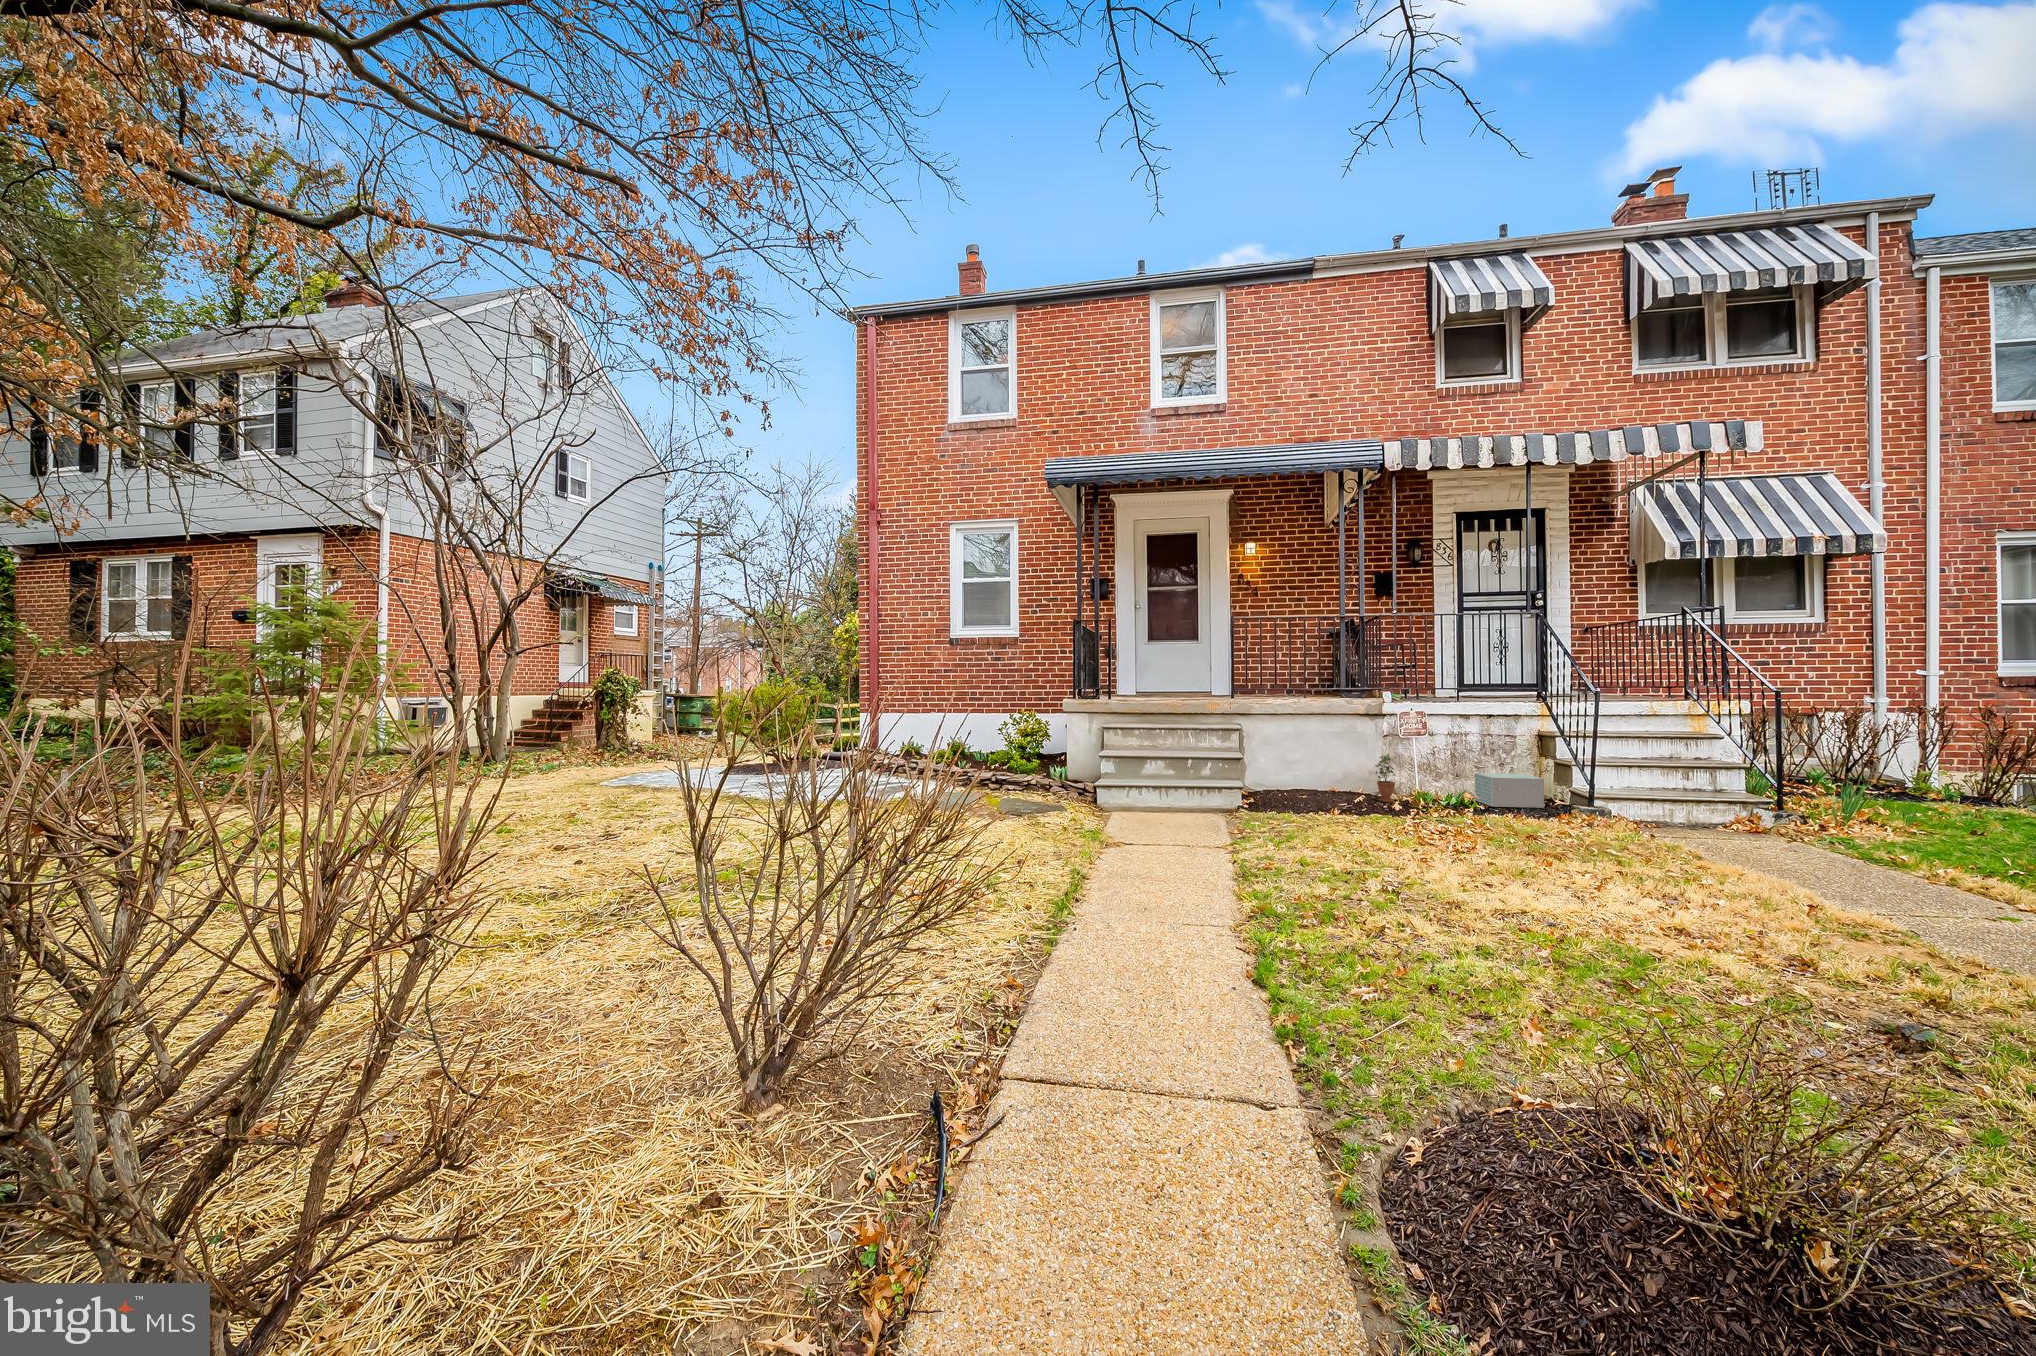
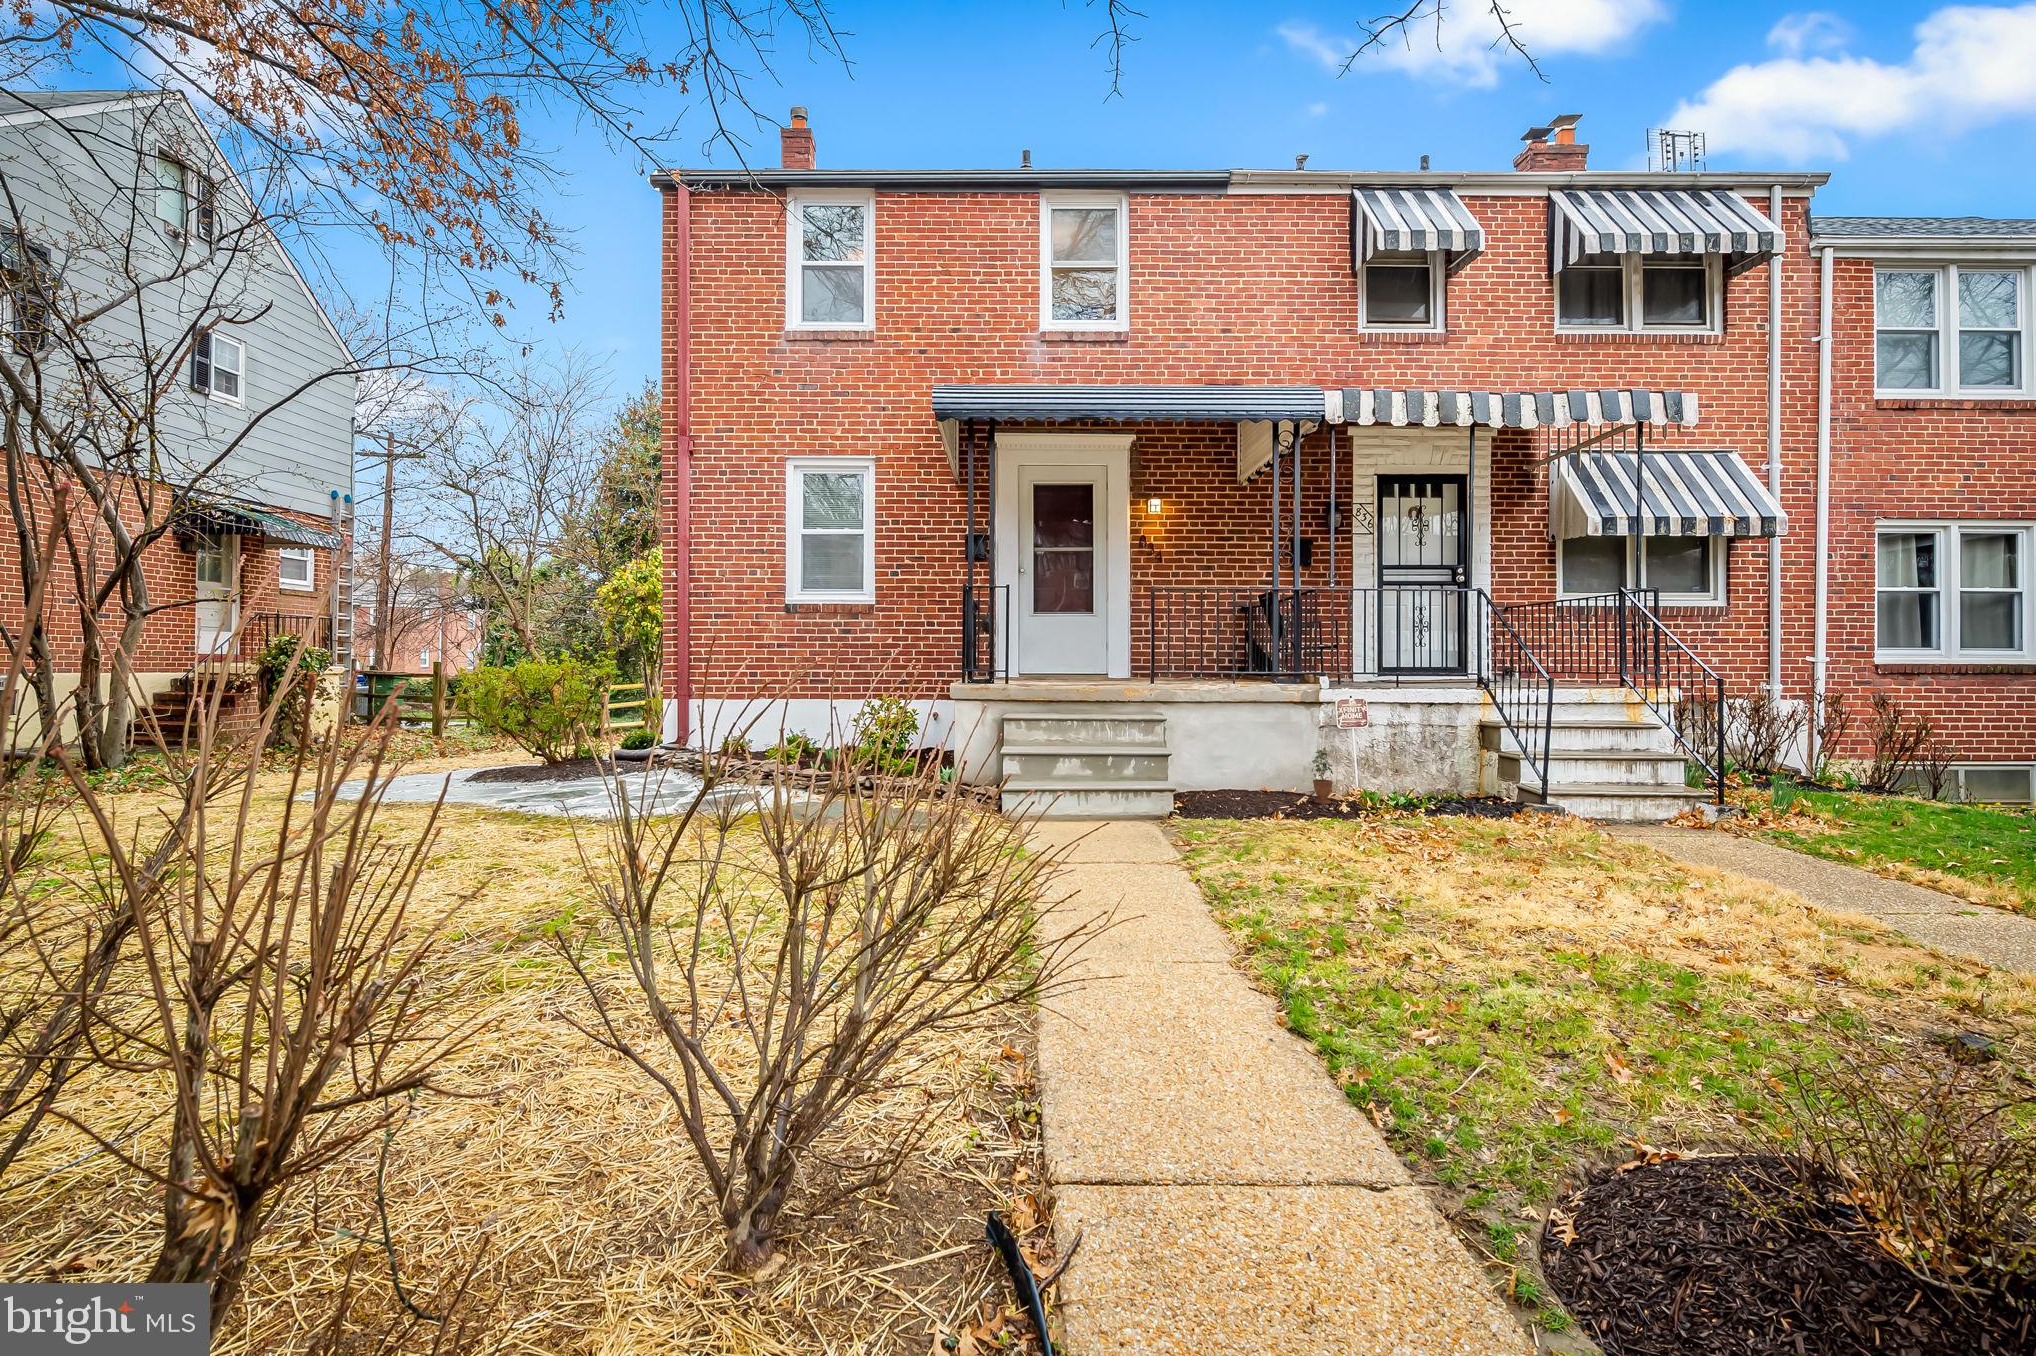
storage box: present [1475,773,1544,808] -> none [1414,768,1491,807]

